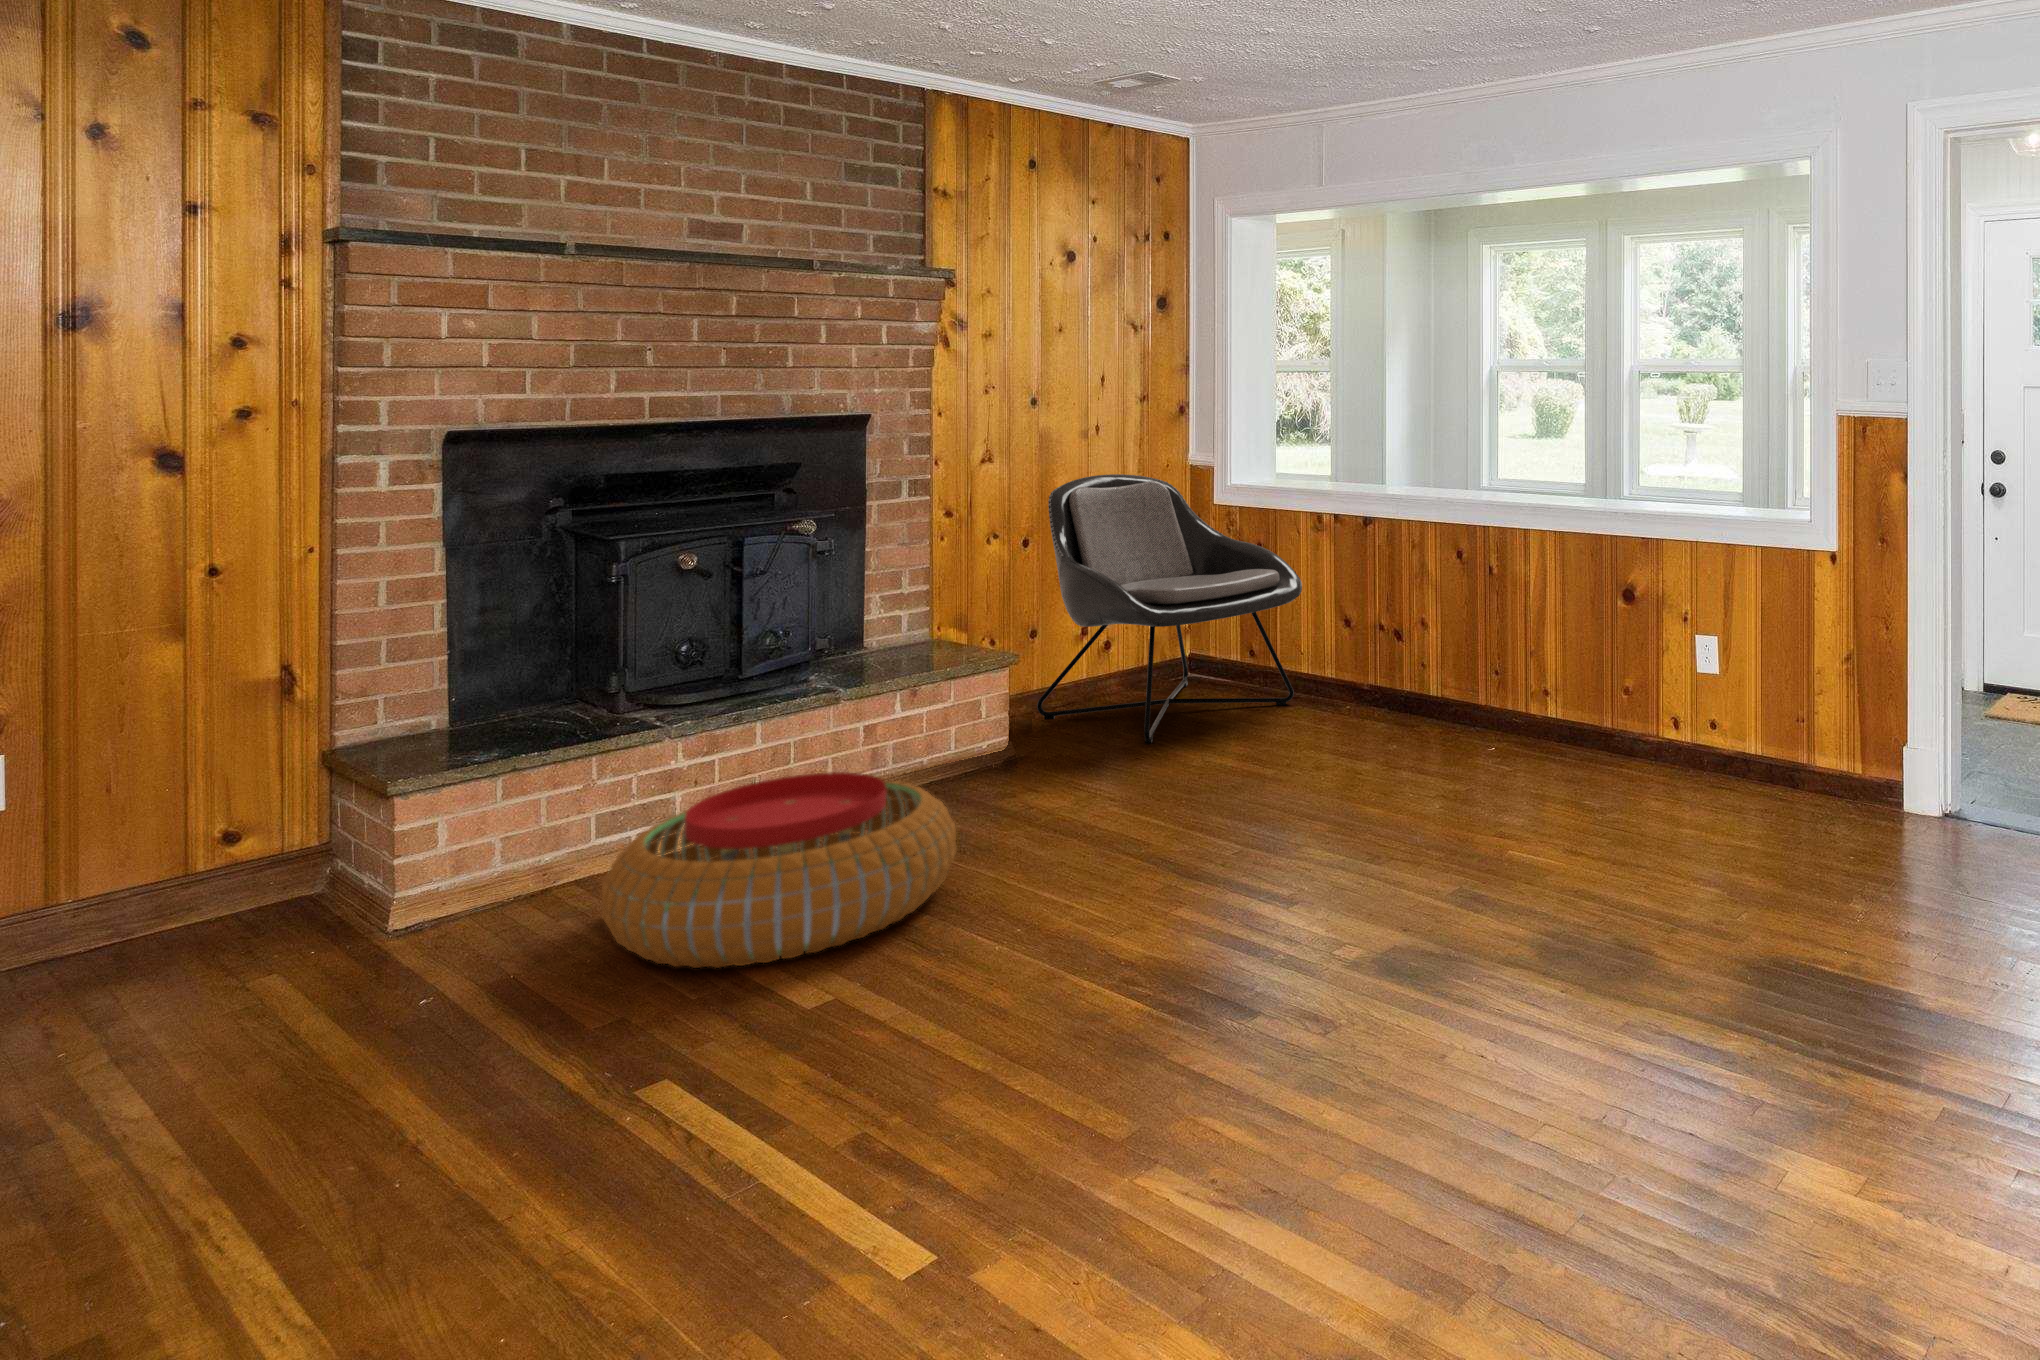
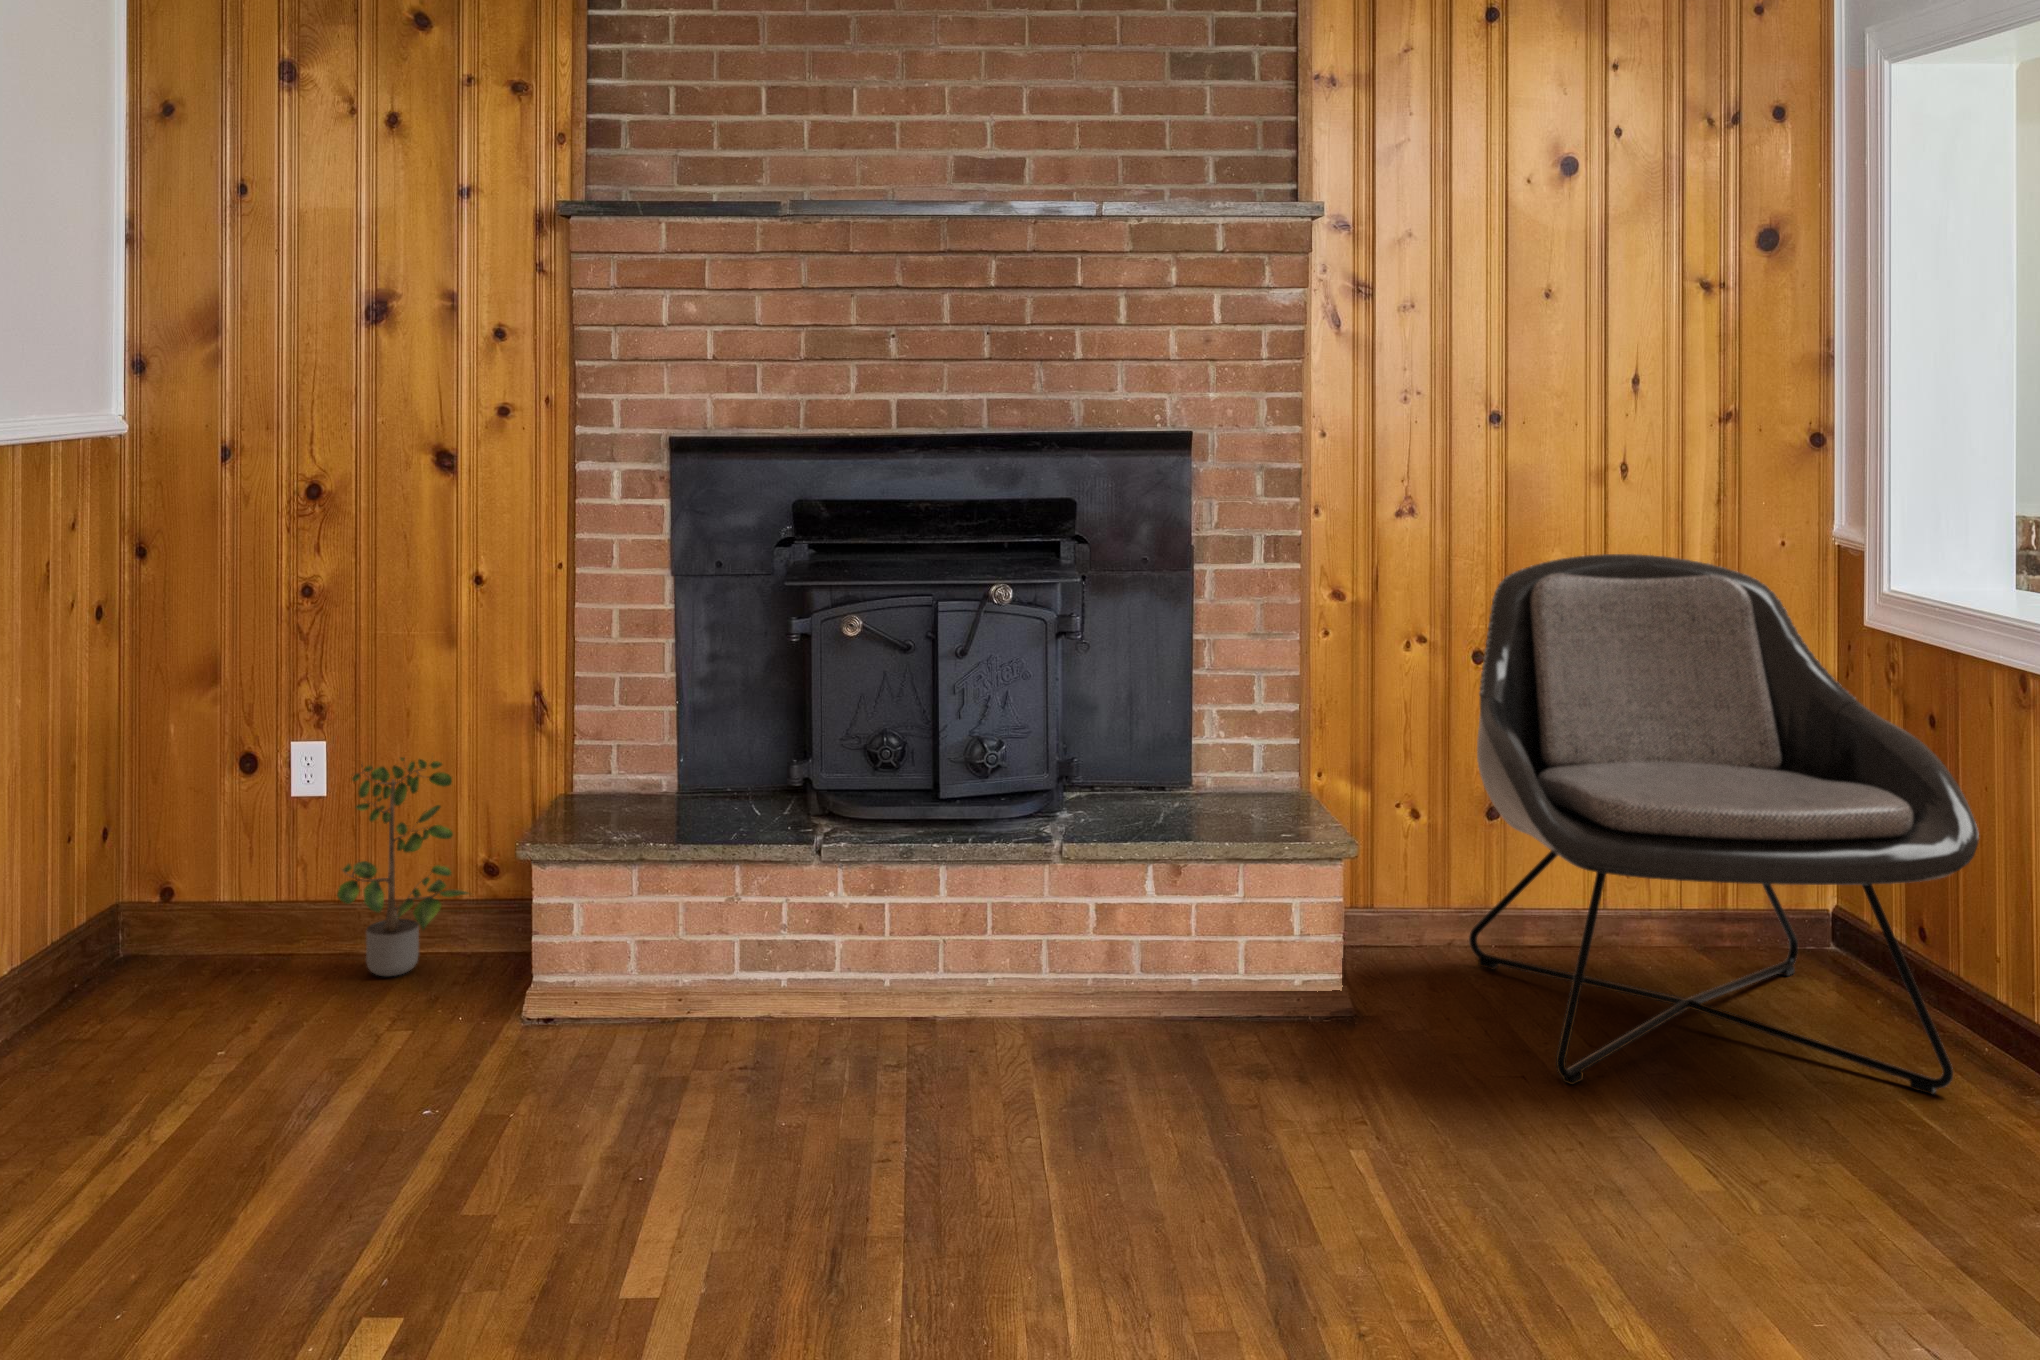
potted plant: none [69,743,251,975] -> present [337,757,468,976]
pouf: present [602,772,956,968] -> none [527,972,995,1291]

